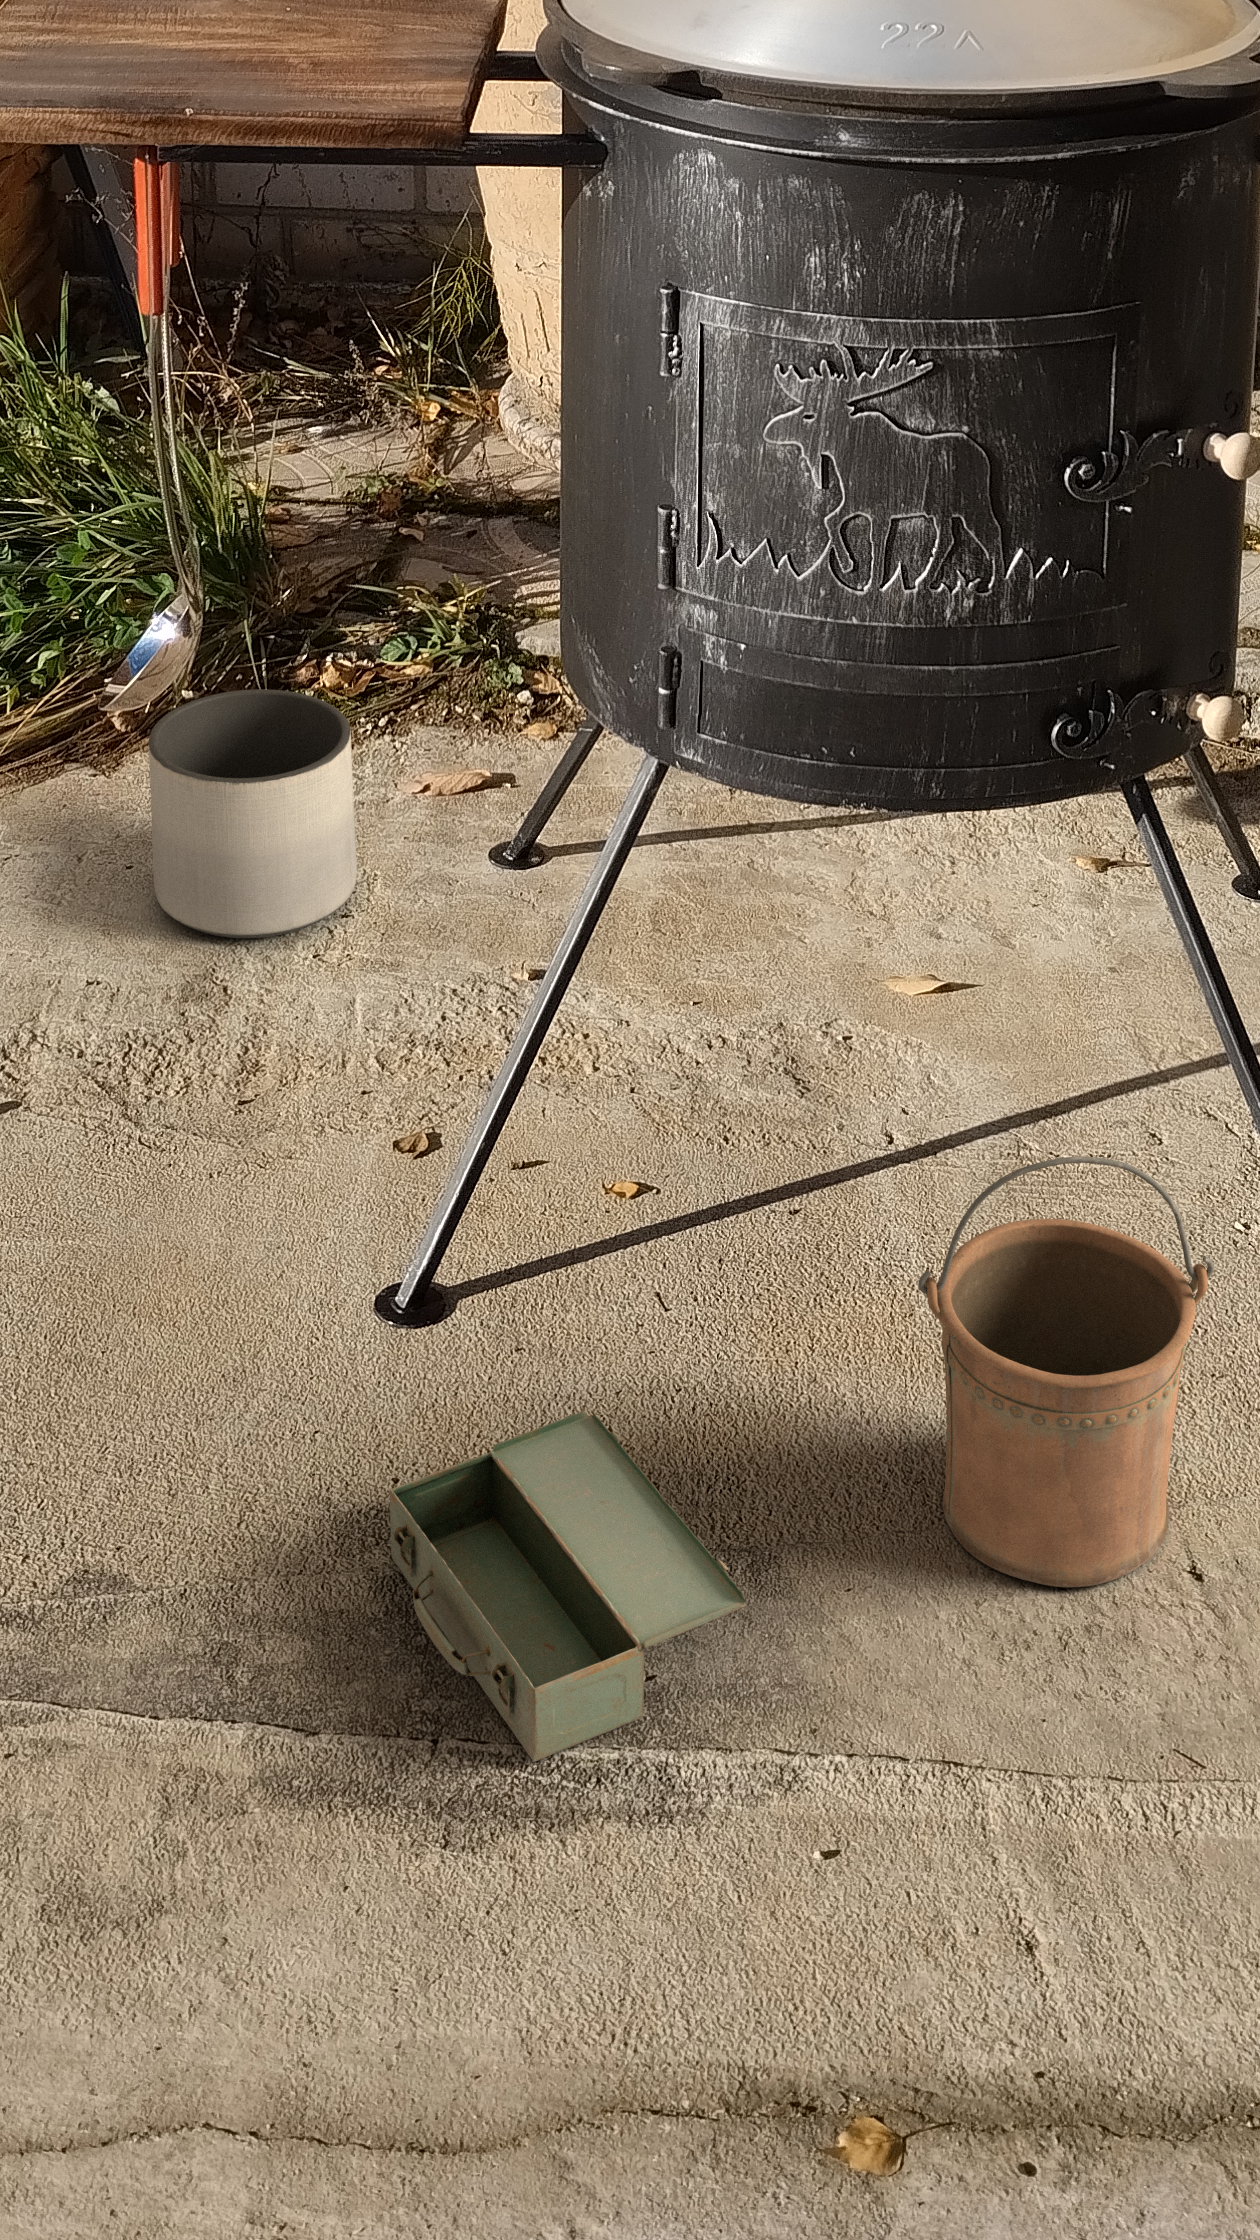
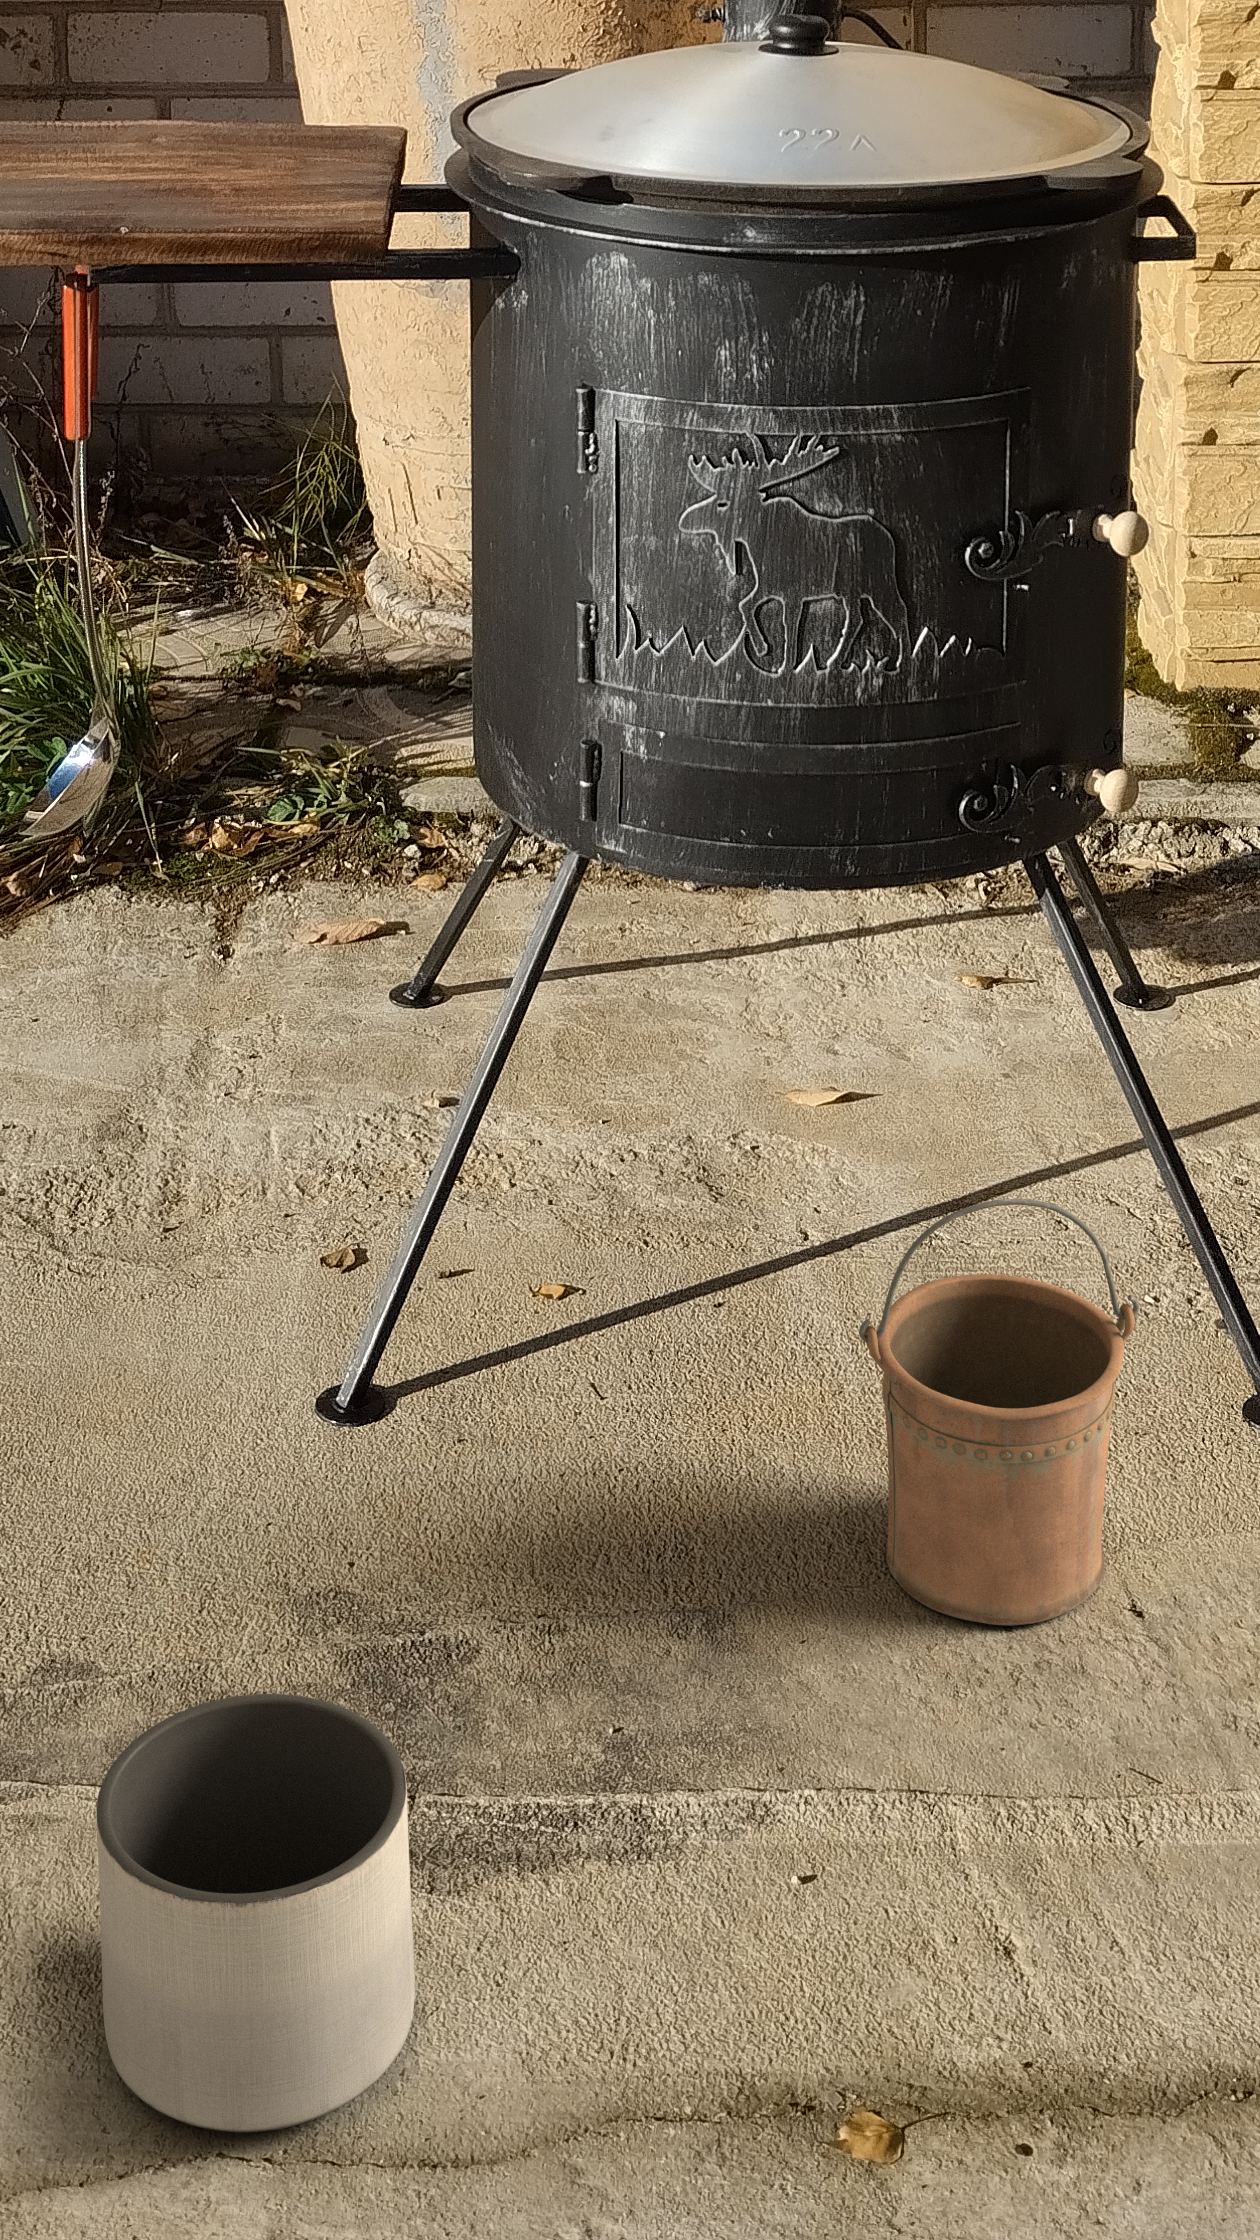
planter: present [149,689,357,938] -> present [96,1694,415,2132]
toolbox: present [389,1412,746,1761] -> none [353,1482,709,1804]

